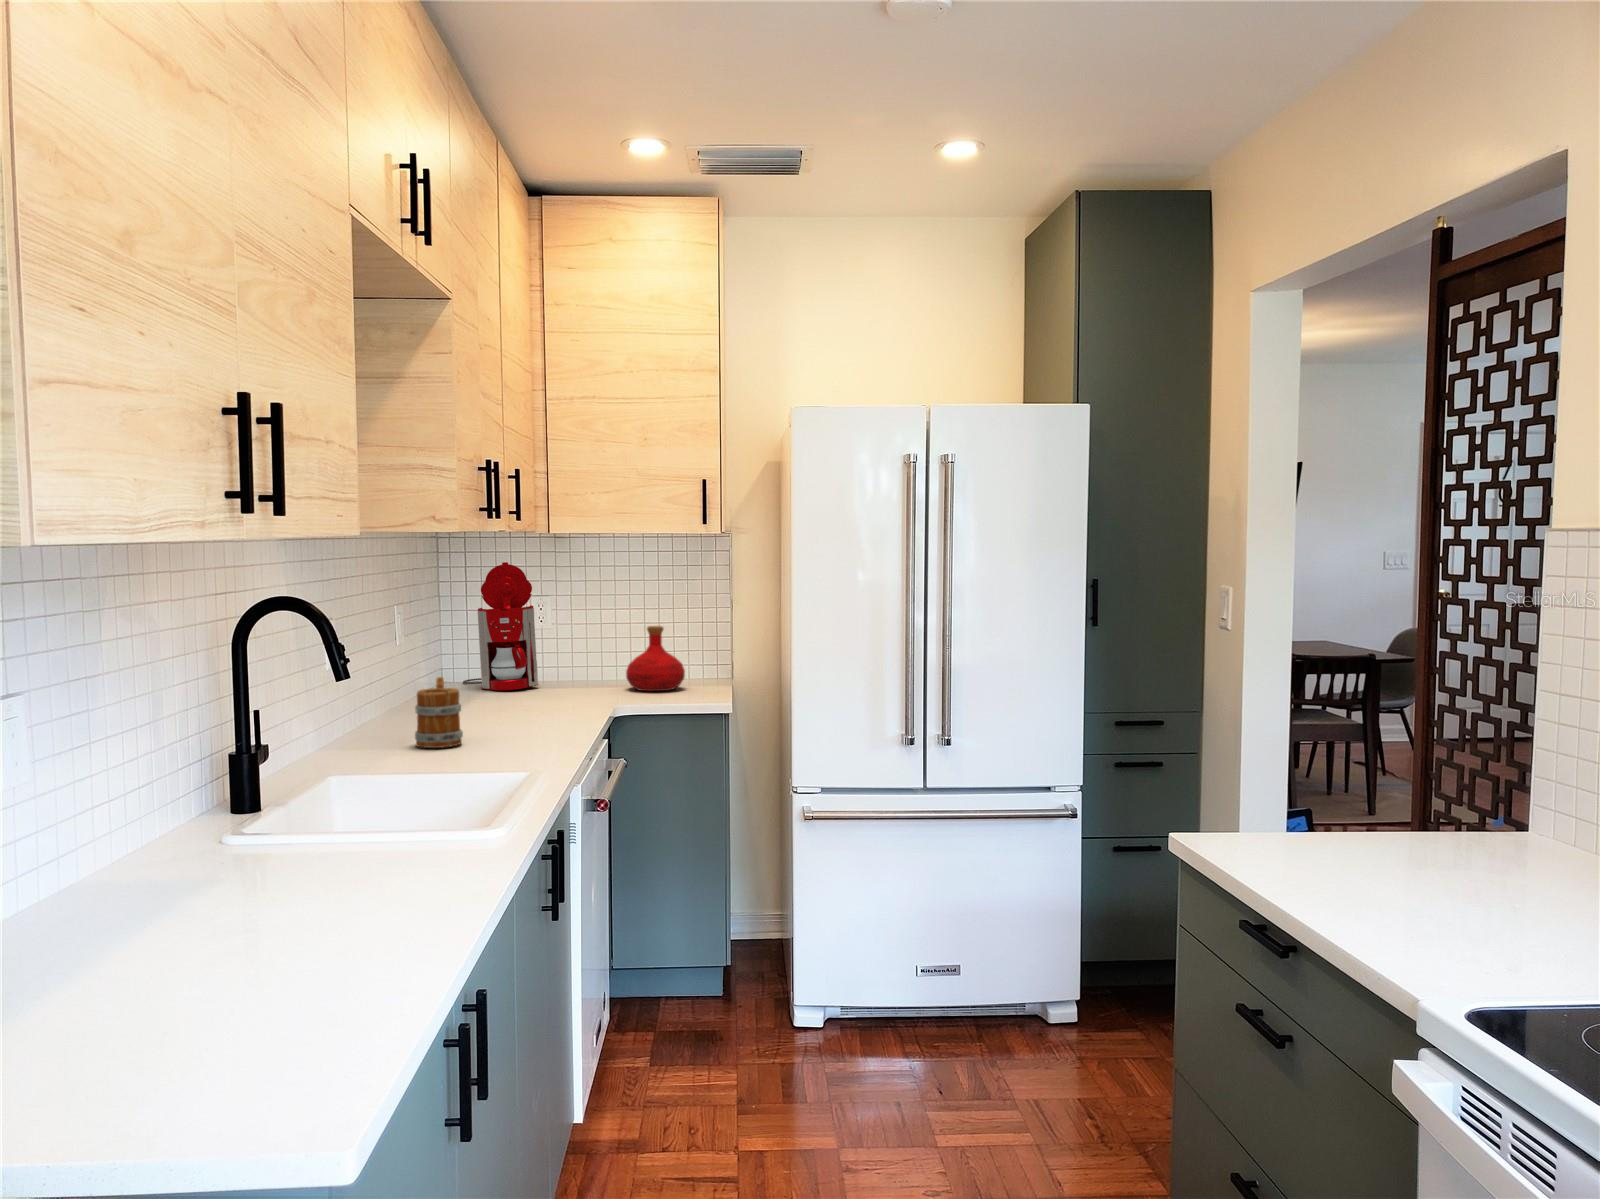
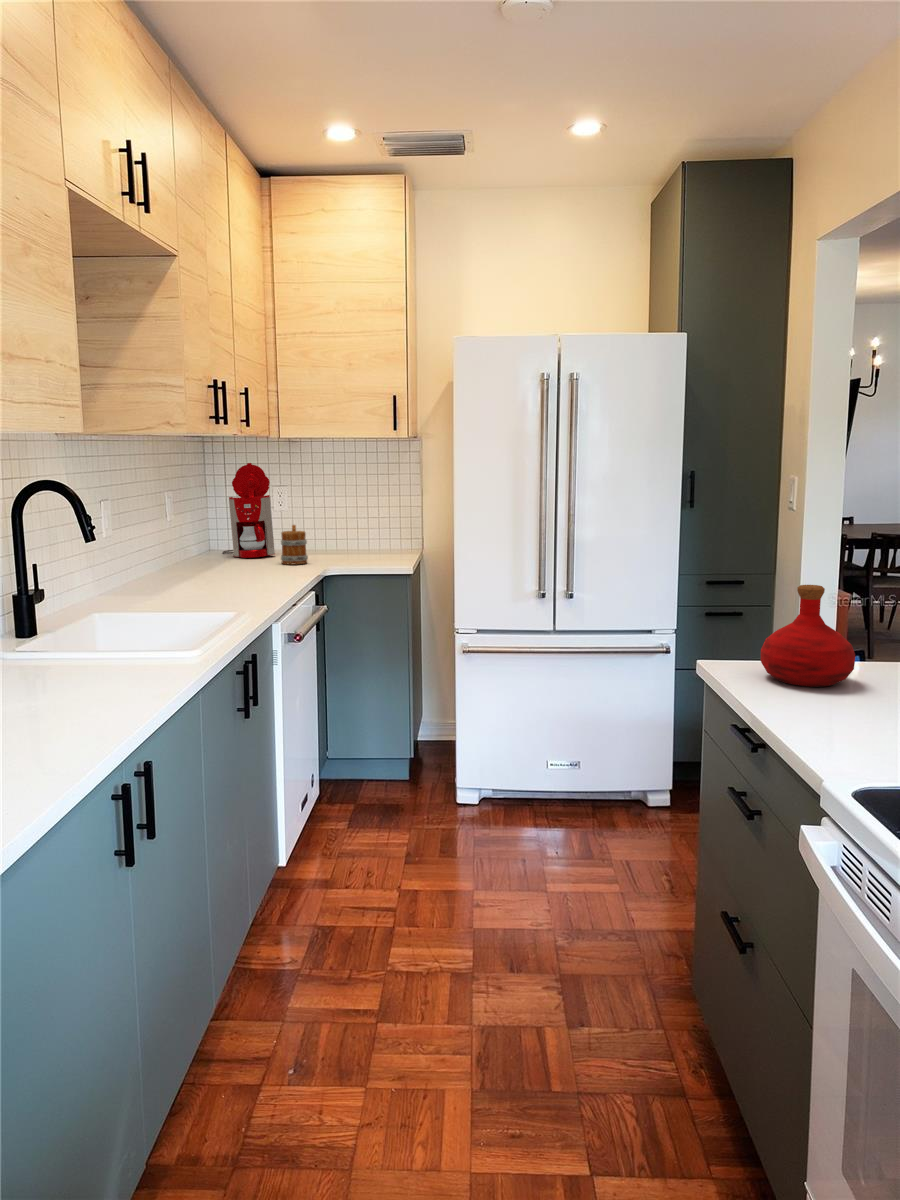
bottle: present [626,626,685,691] -> present [761,585,855,687]
mug: present [415,677,463,748] -> present [281,525,308,565]

